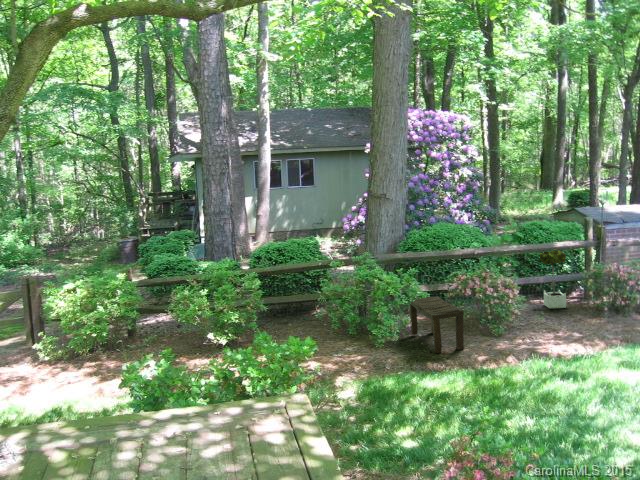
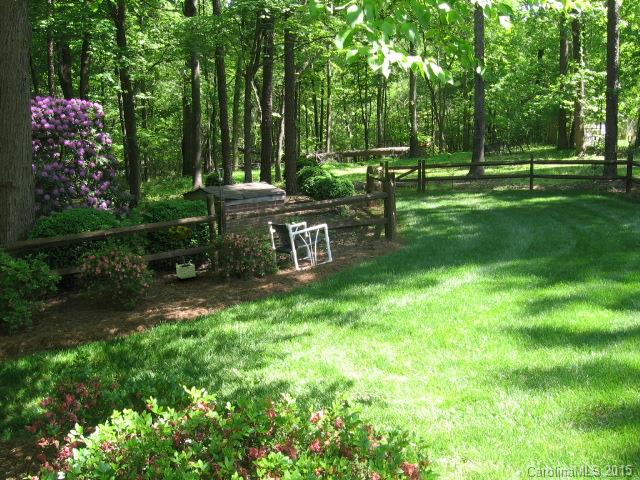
bench: present [410,296,464,353] -> none [40,279,98,334]

